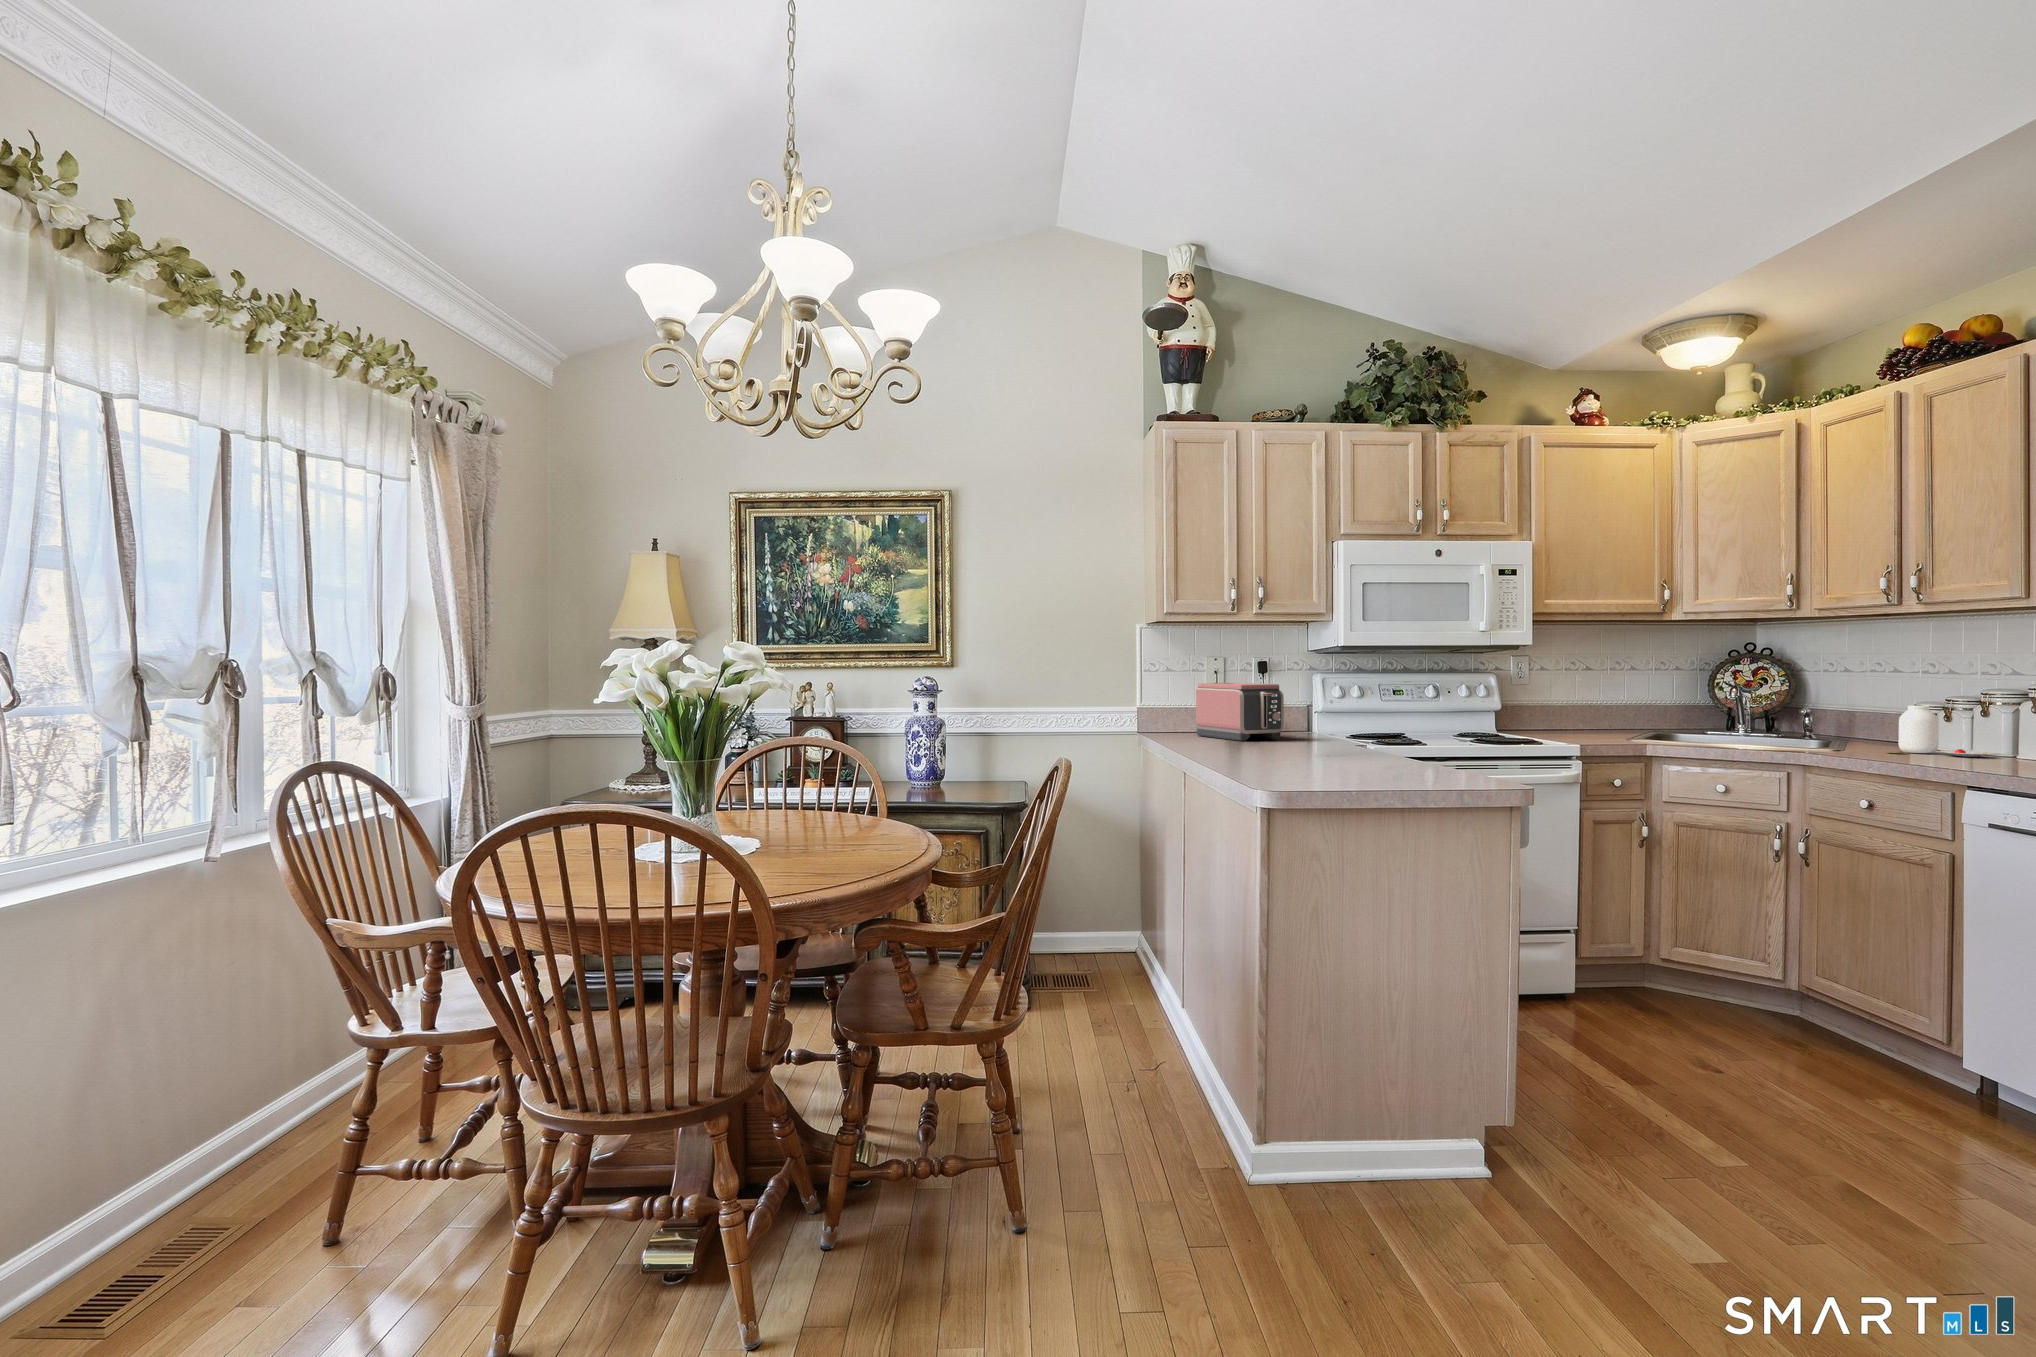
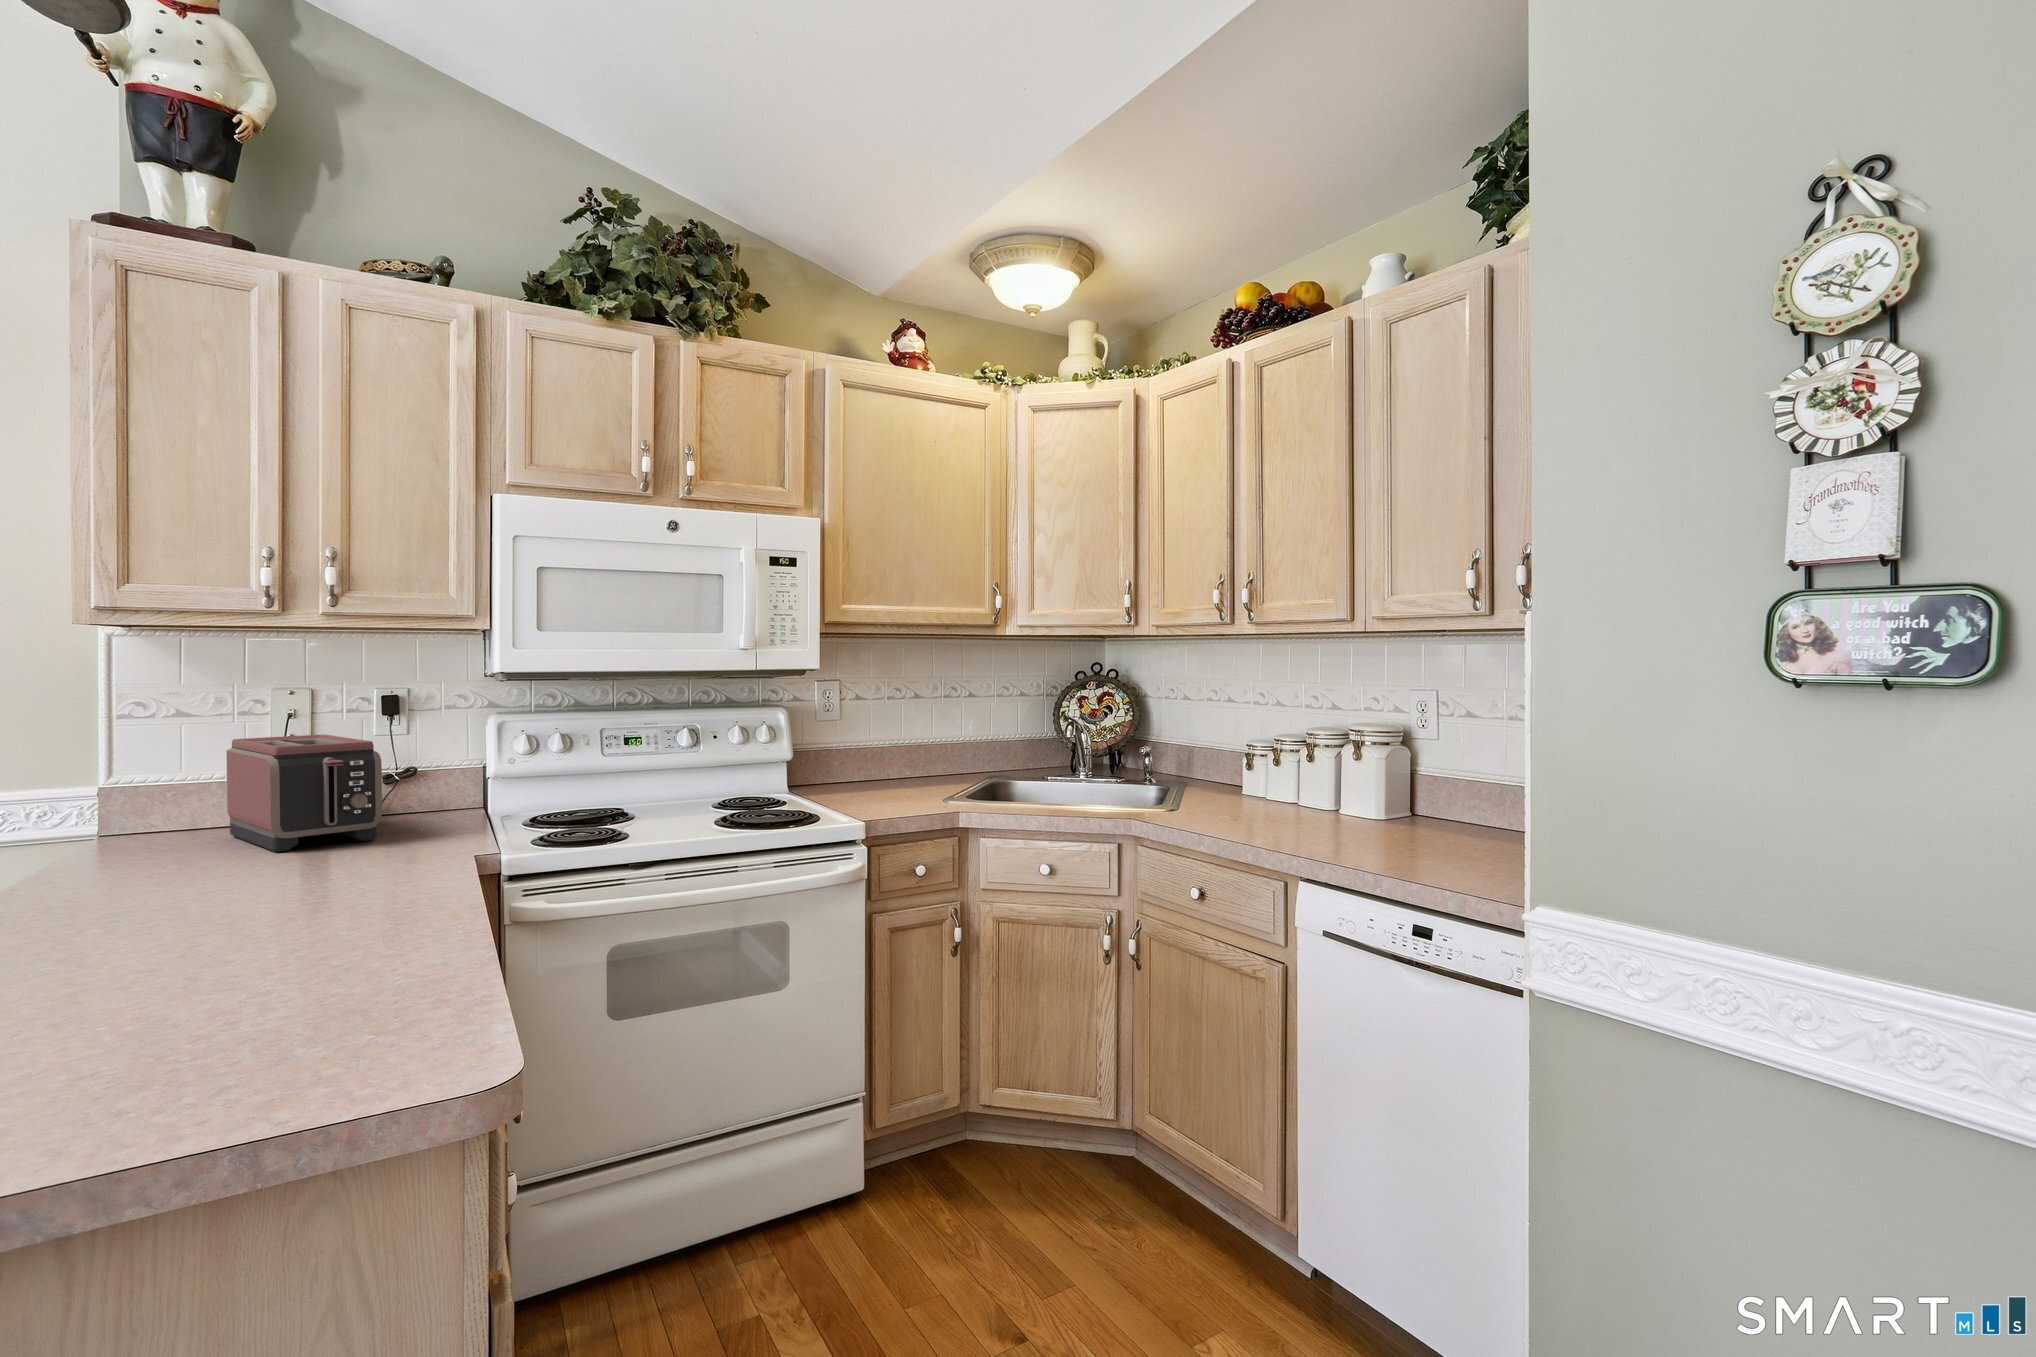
jar: present [1886,705,1994,757] -> none [1217,752,1322,818]

